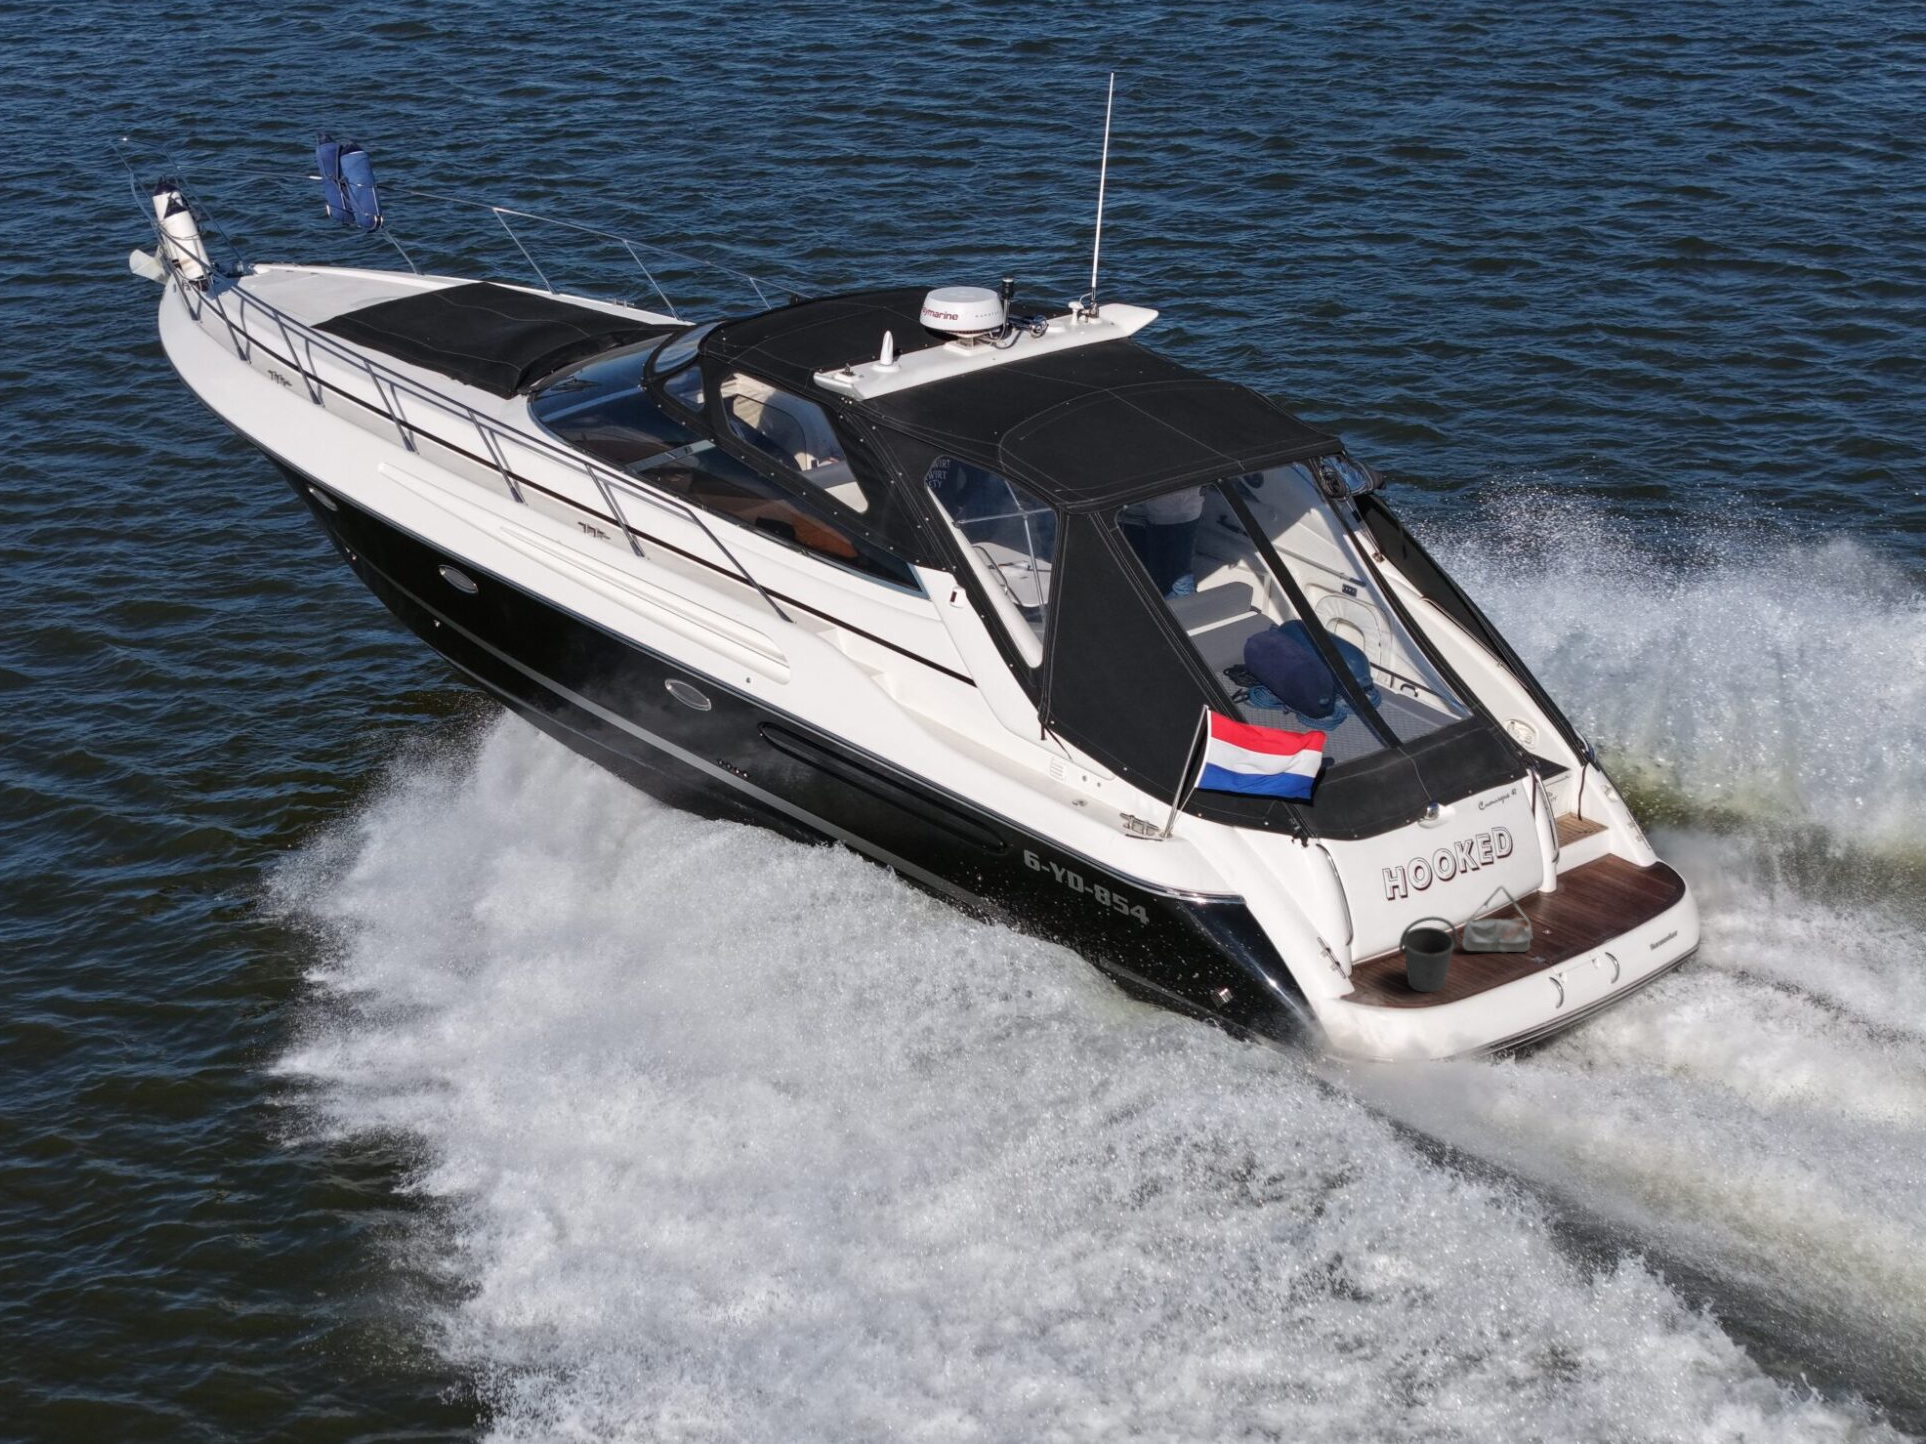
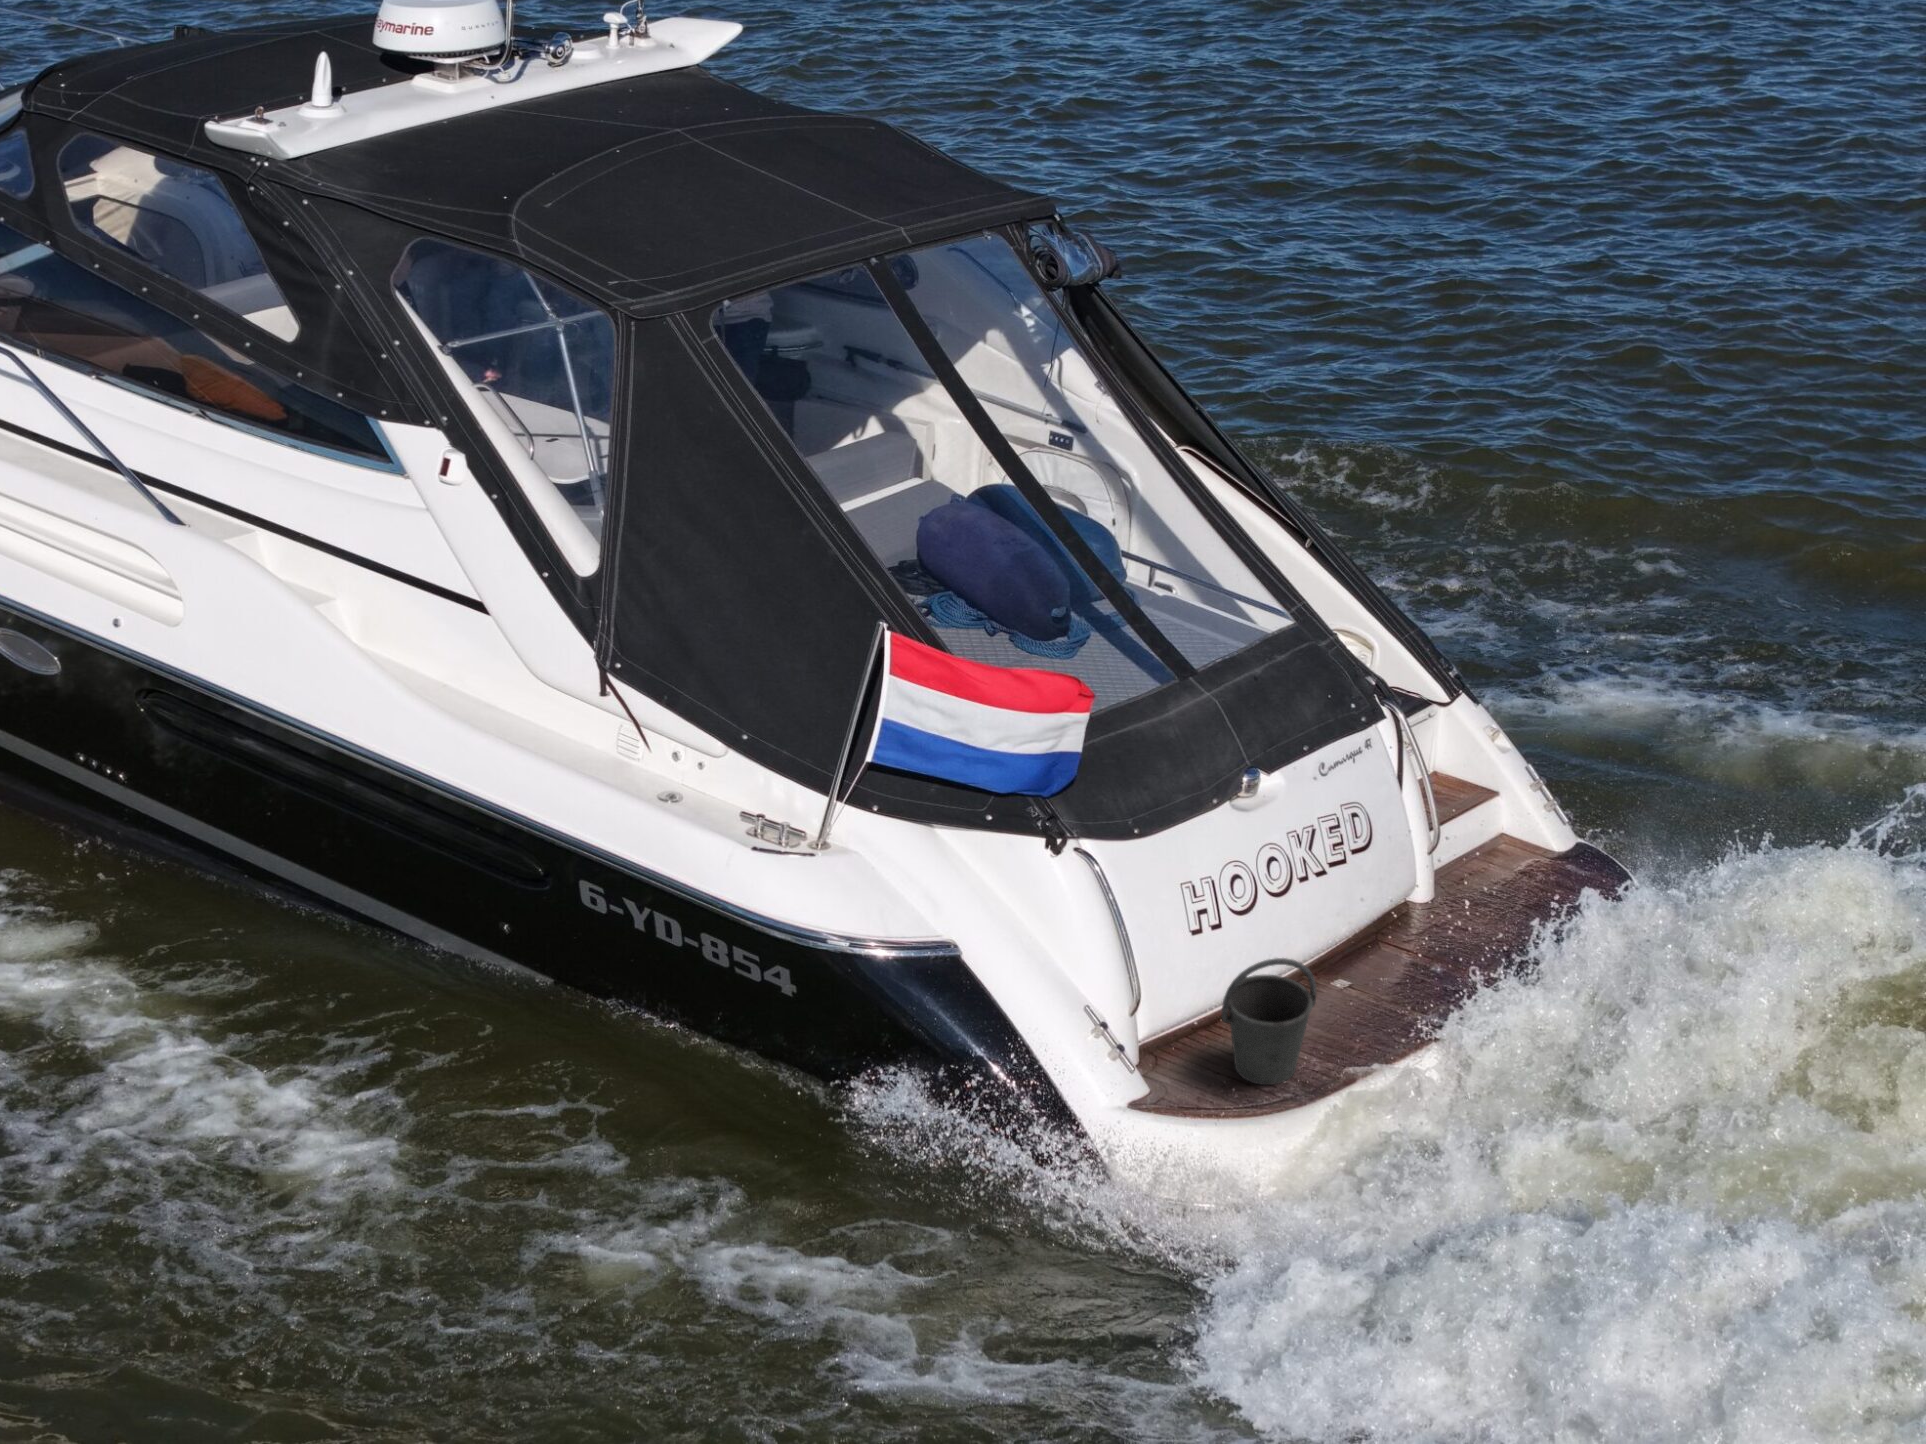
bag: present [1462,885,1533,952] -> none [1309,896,1426,1006]

